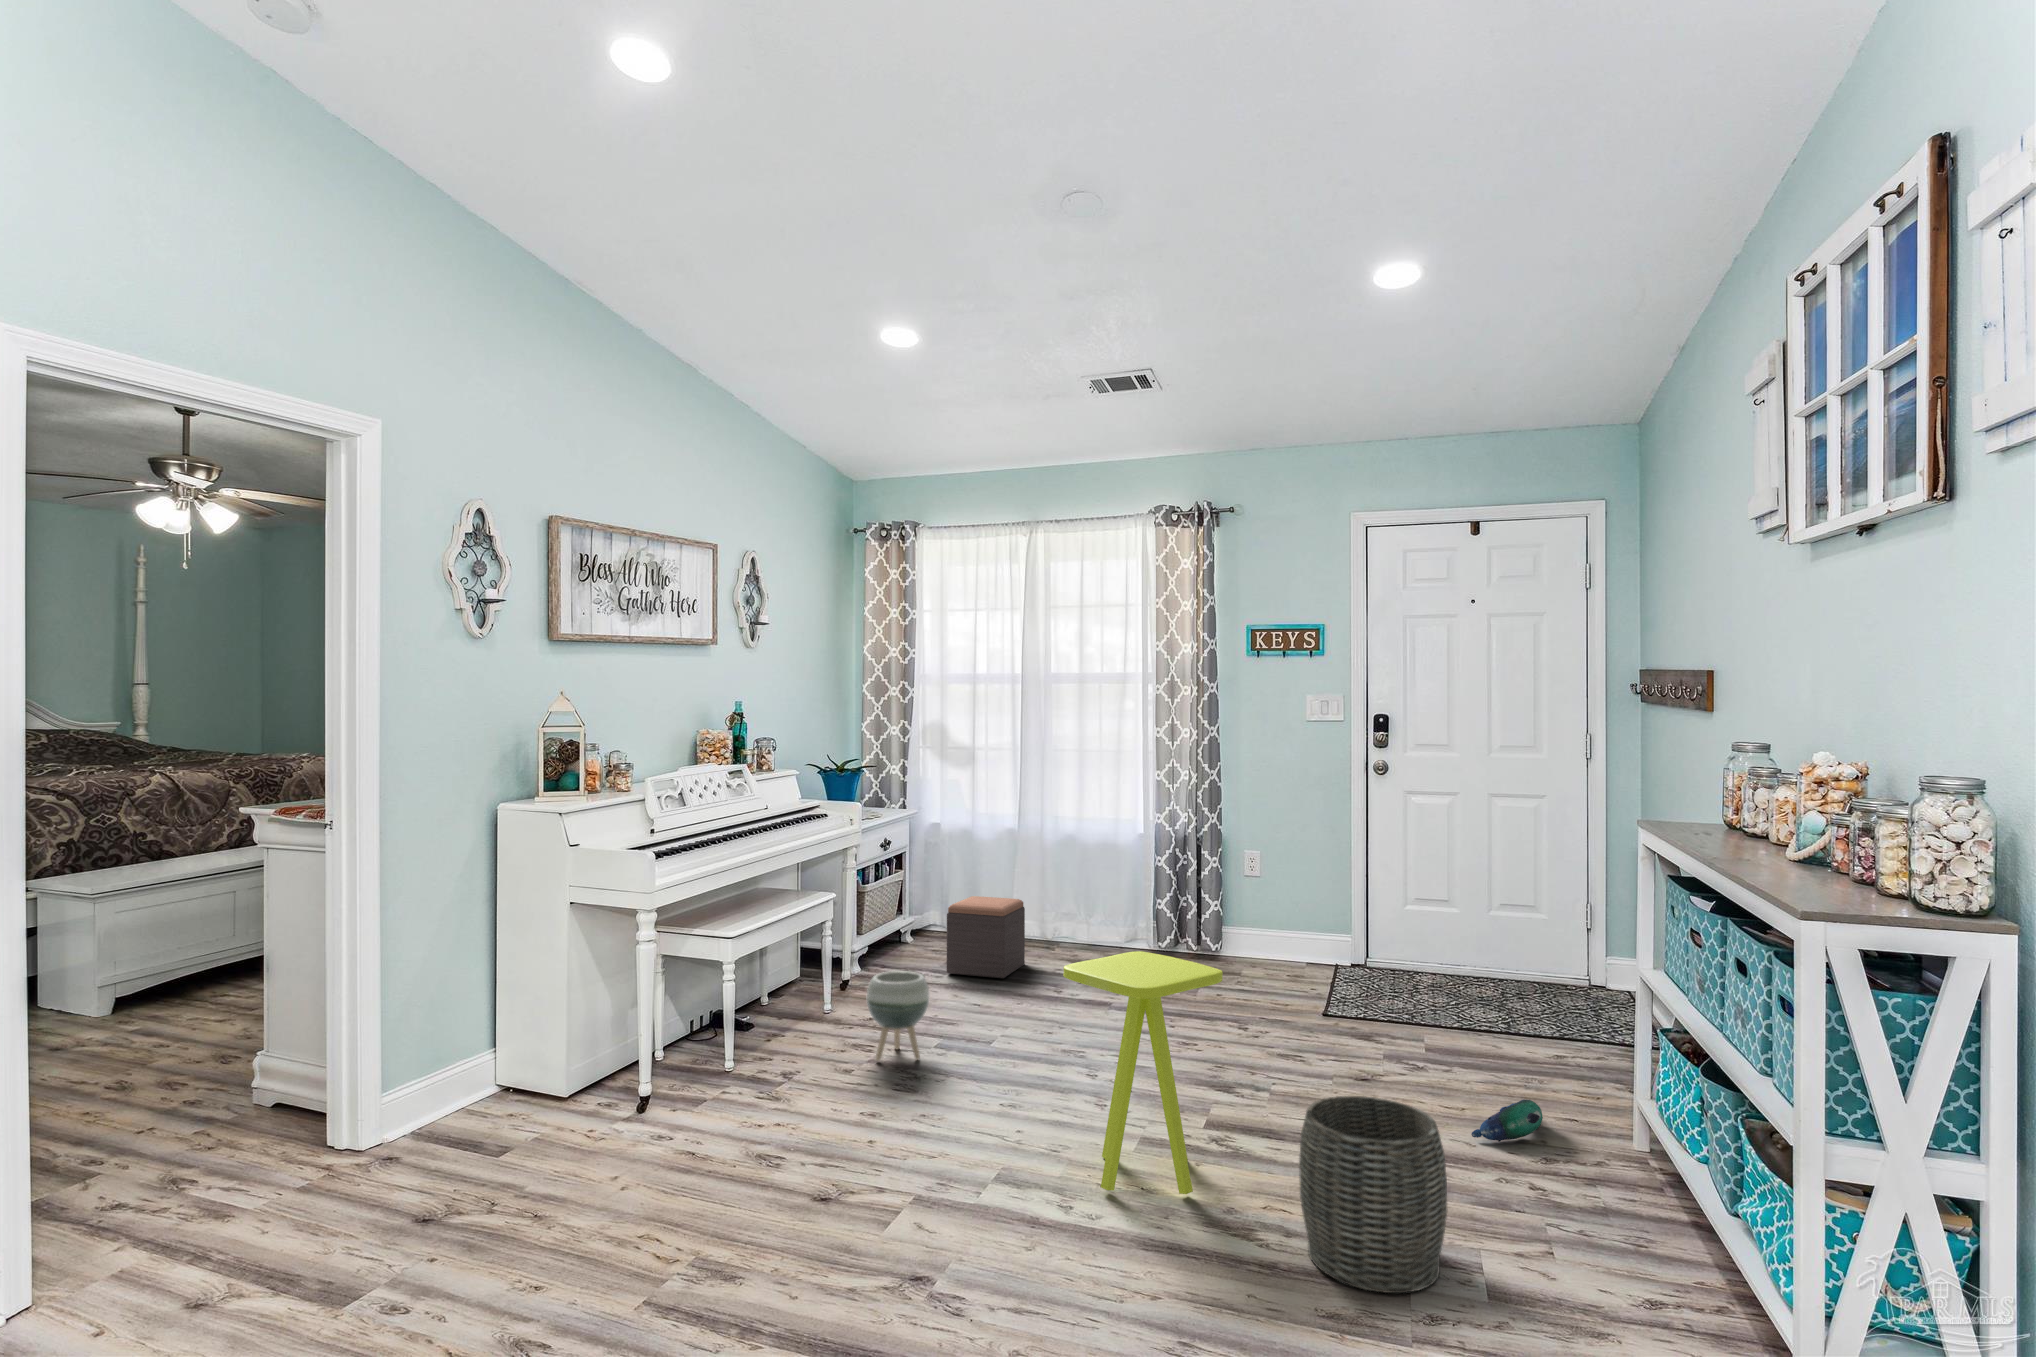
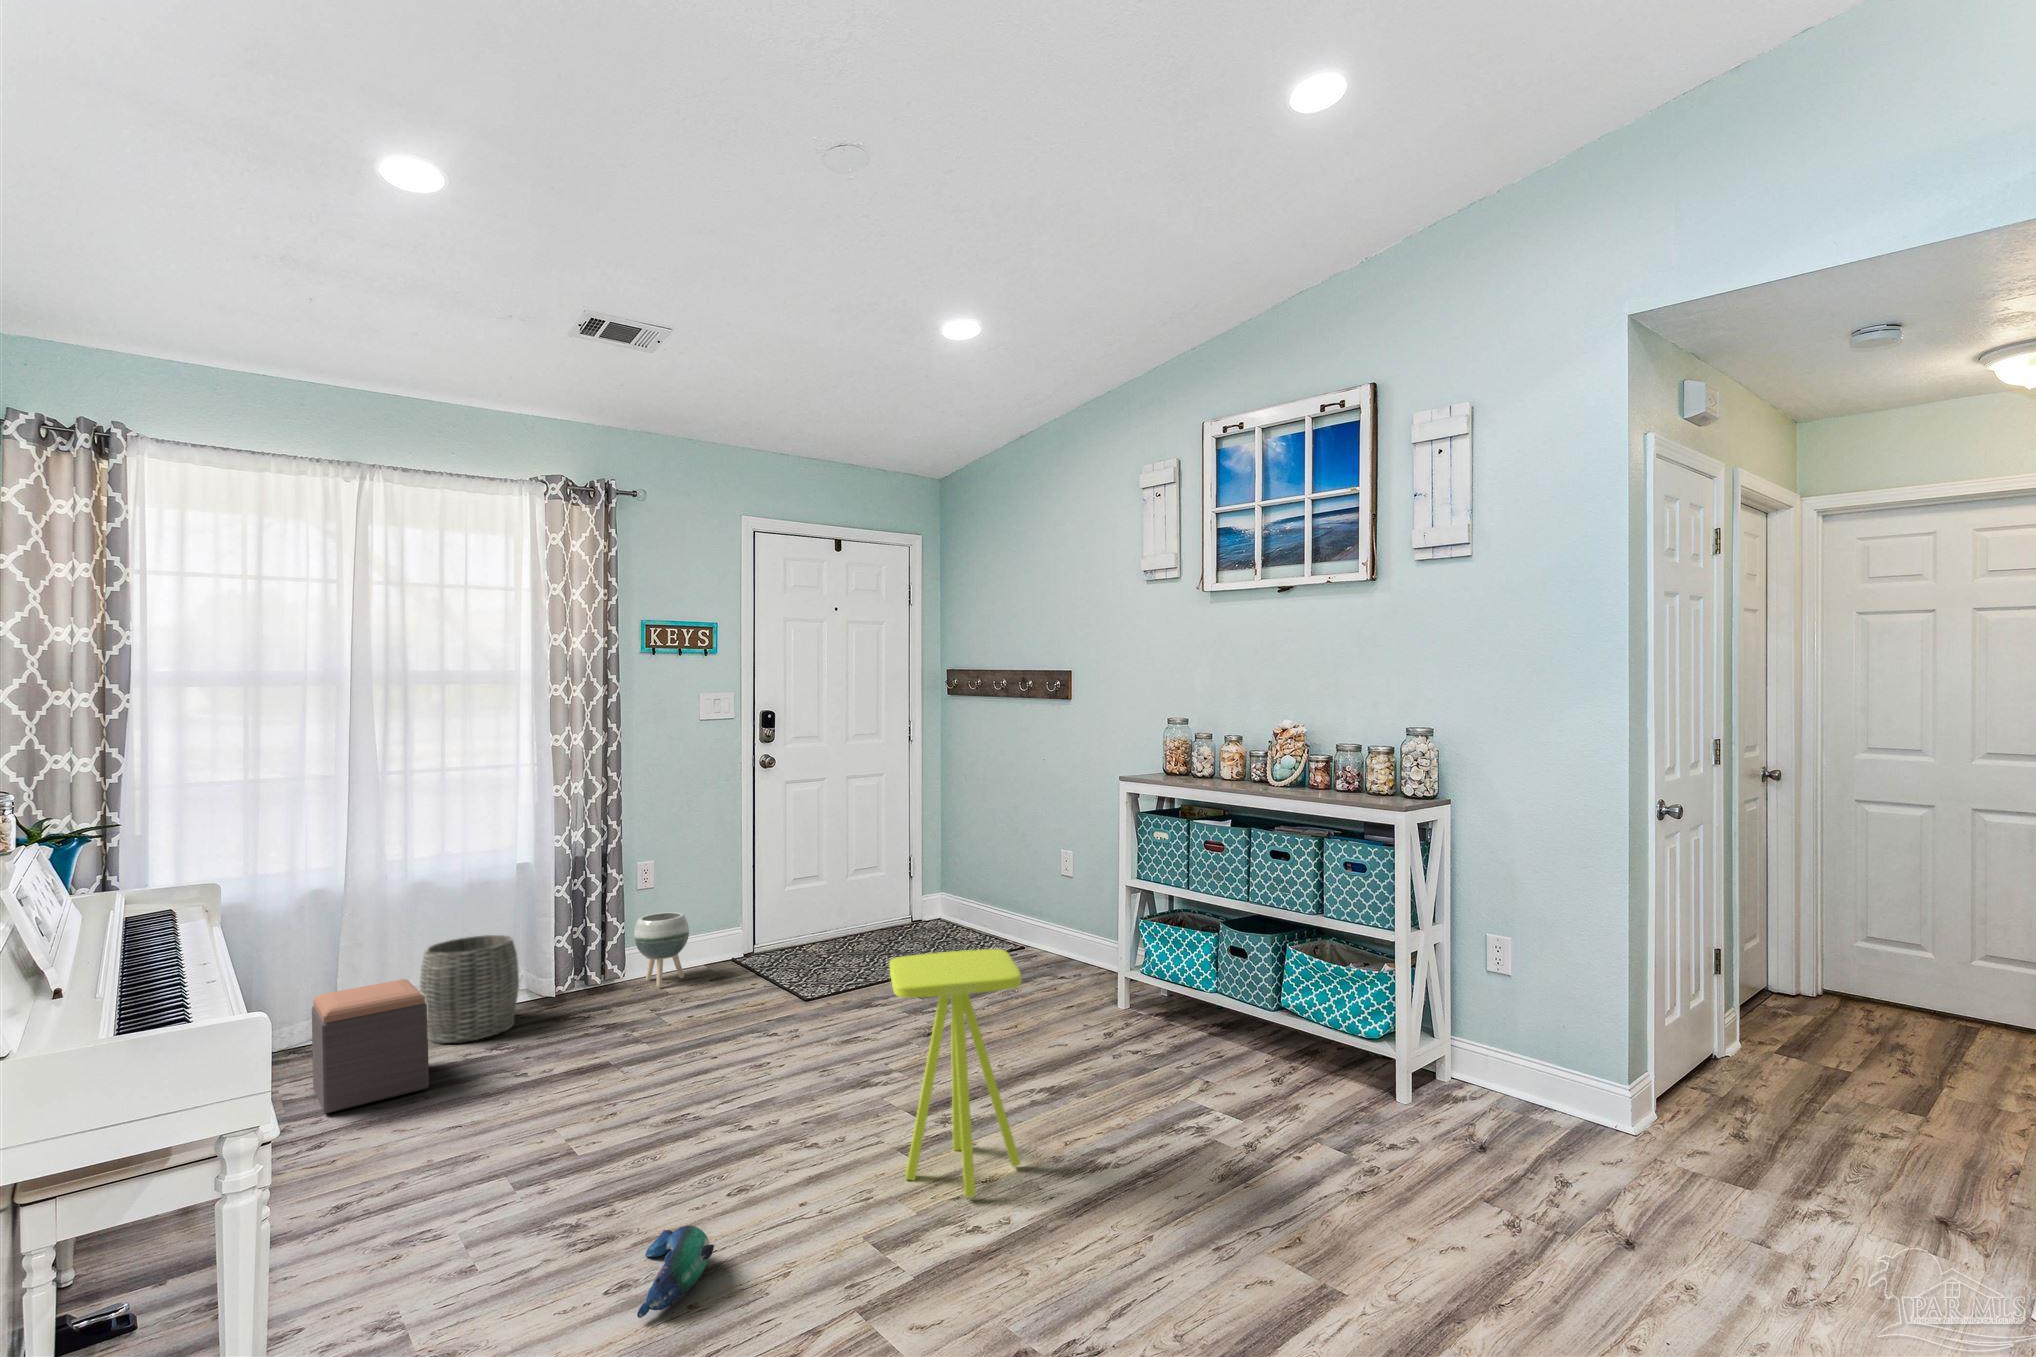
planter: present [867,971,930,1061] -> present [634,912,689,987]
woven basket: present [1299,1096,1447,1293] -> present [420,935,519,1043]
plush toy: present [1471,1099,1543,1142] -> present [637,1226,714,1318]

